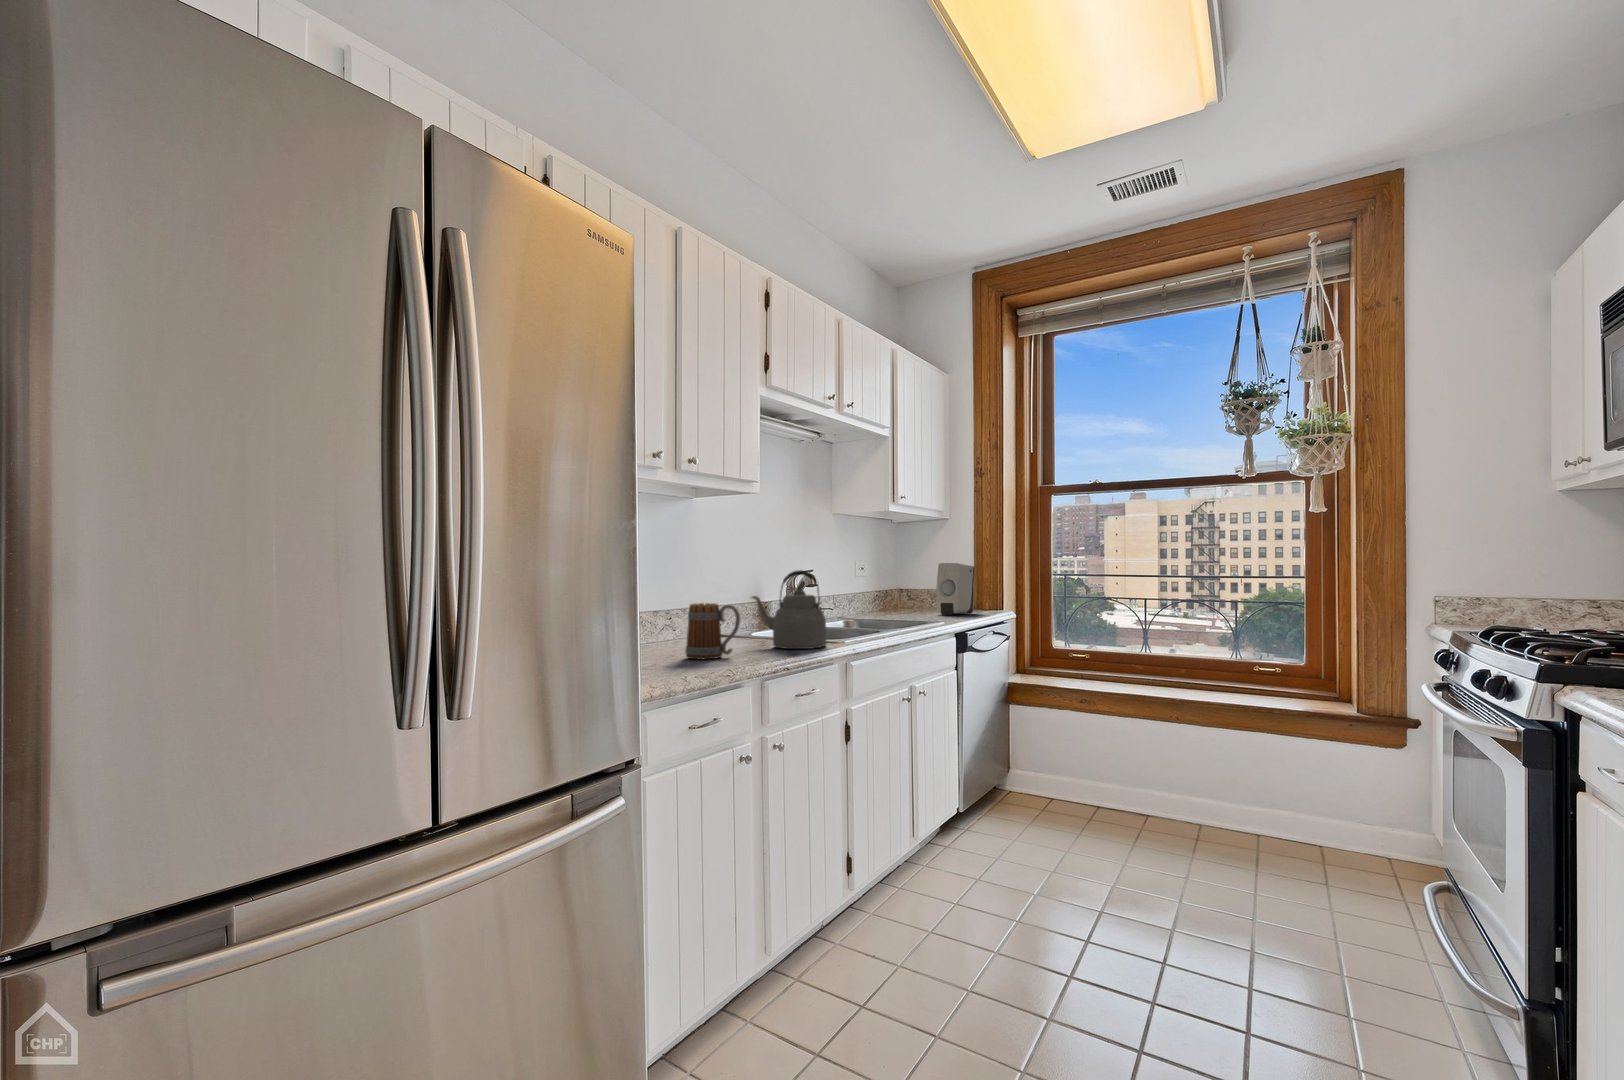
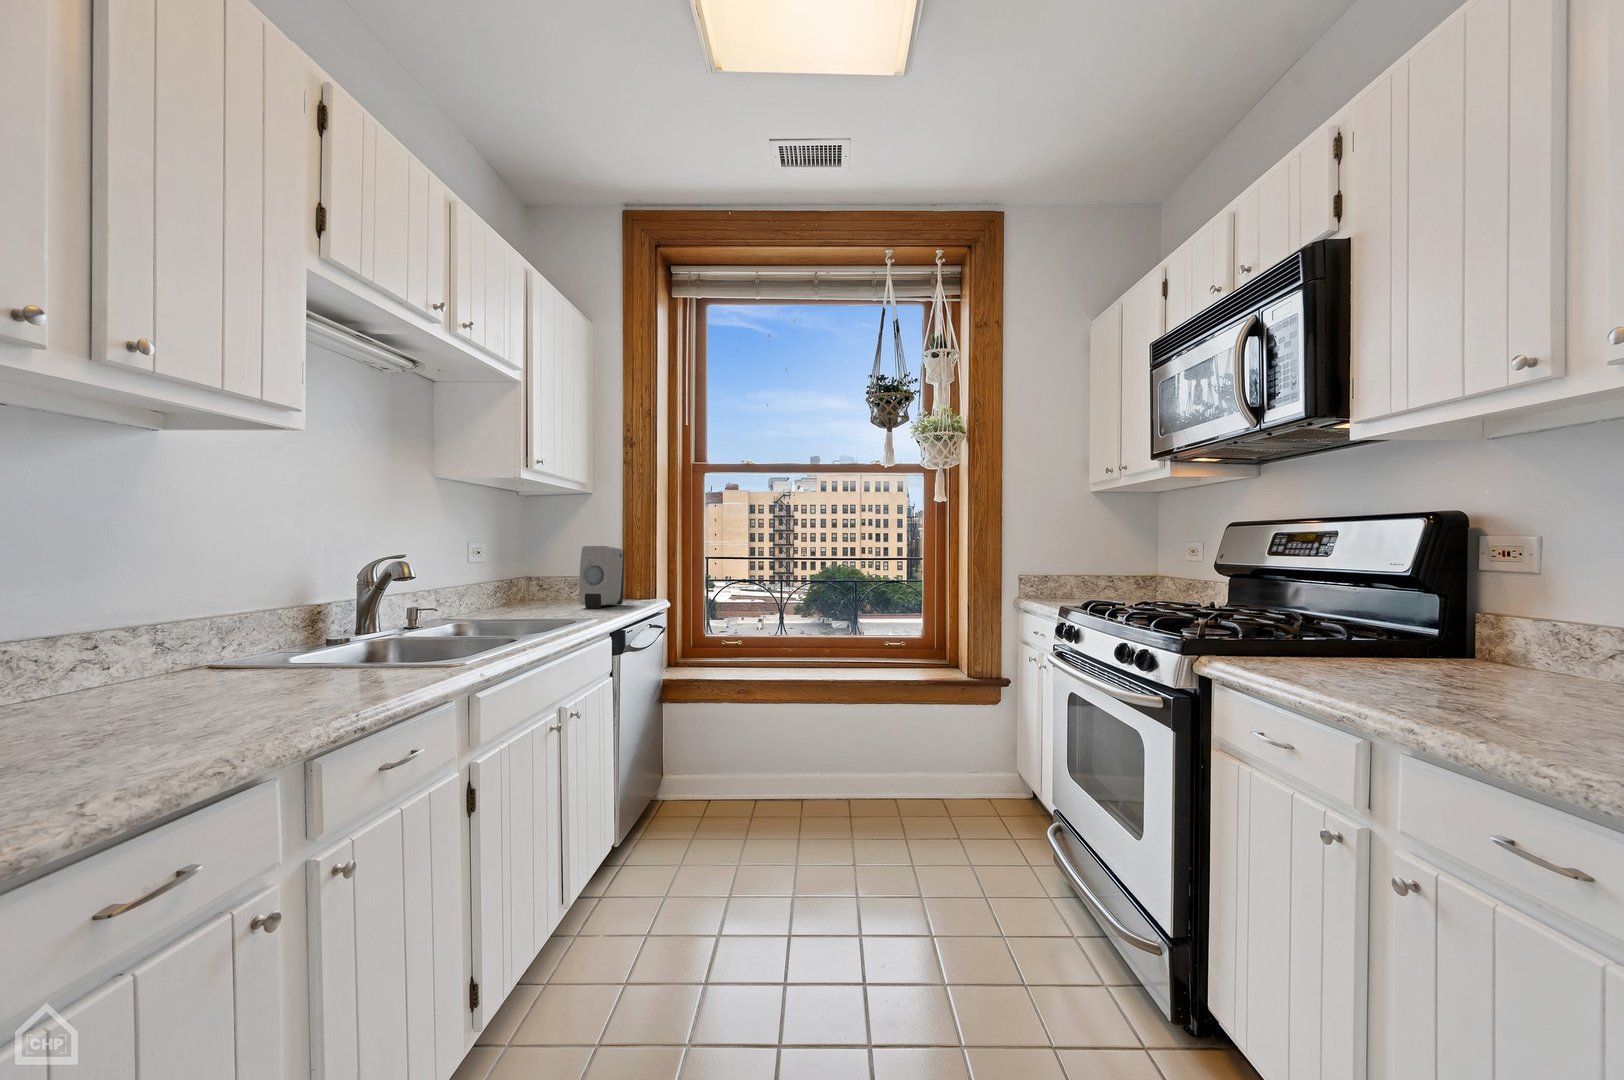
kettle: present [751,570,827,649] -> none [282,556,435,688]
mug: present [685,603,740,659] -> none [107,621,252,739]

